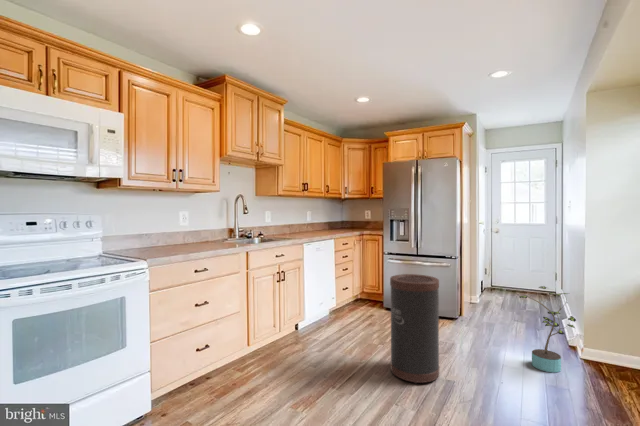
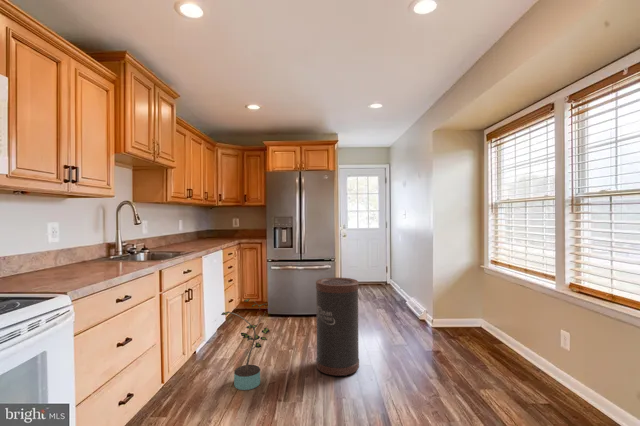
potted plant: present [519,286,576,372] -> present [221,299,270,390]

